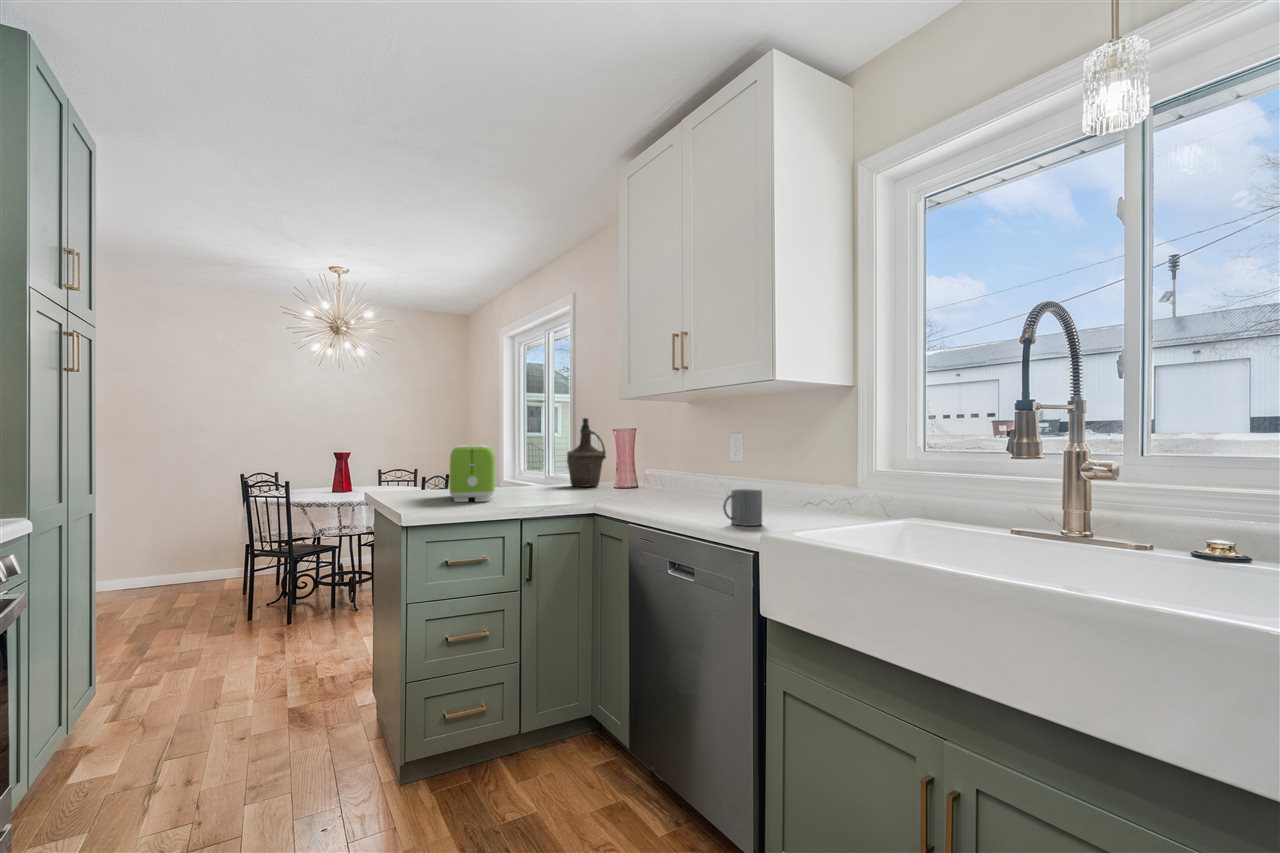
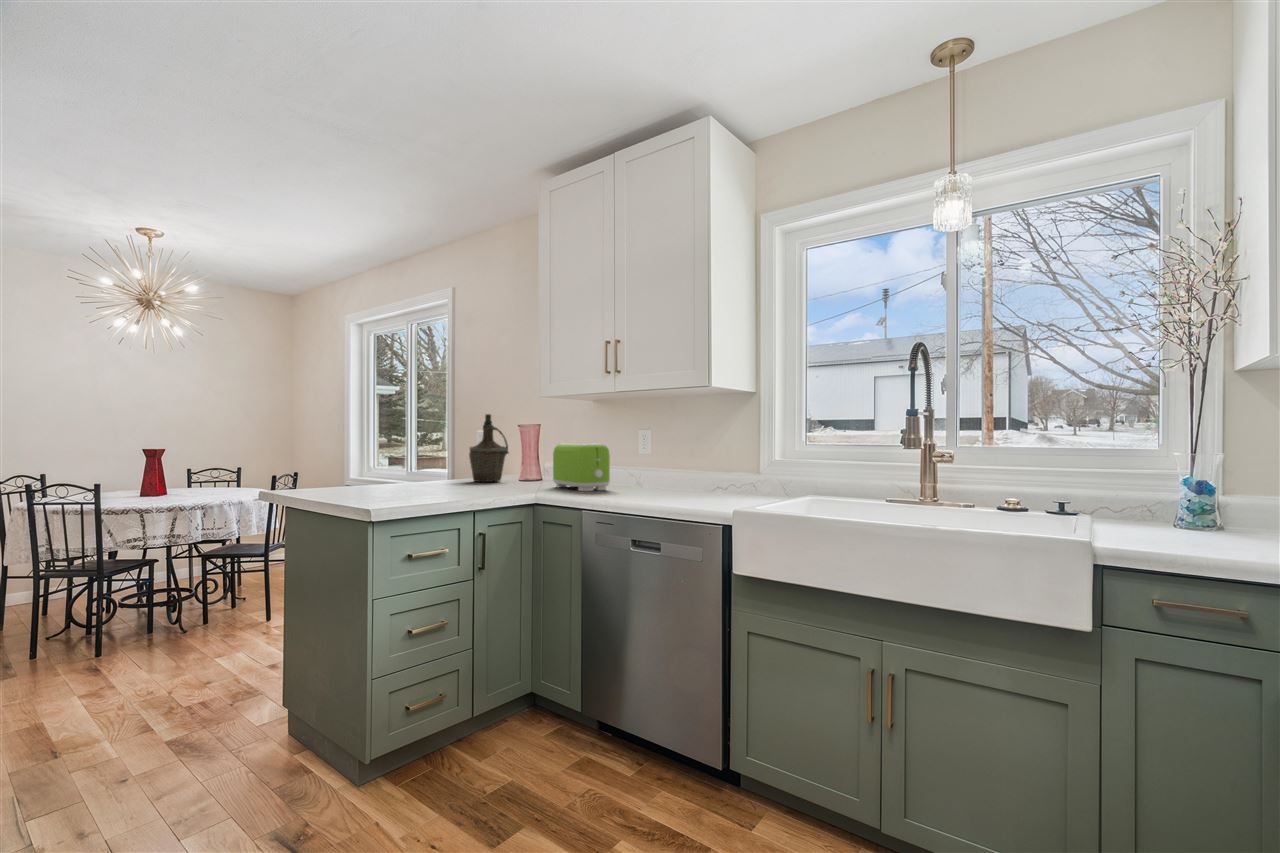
toaster: present [450,445,495,502] -> present [553,443,610,491]
mug: present [723,489,762,526] -> none [683,477,711,506]

